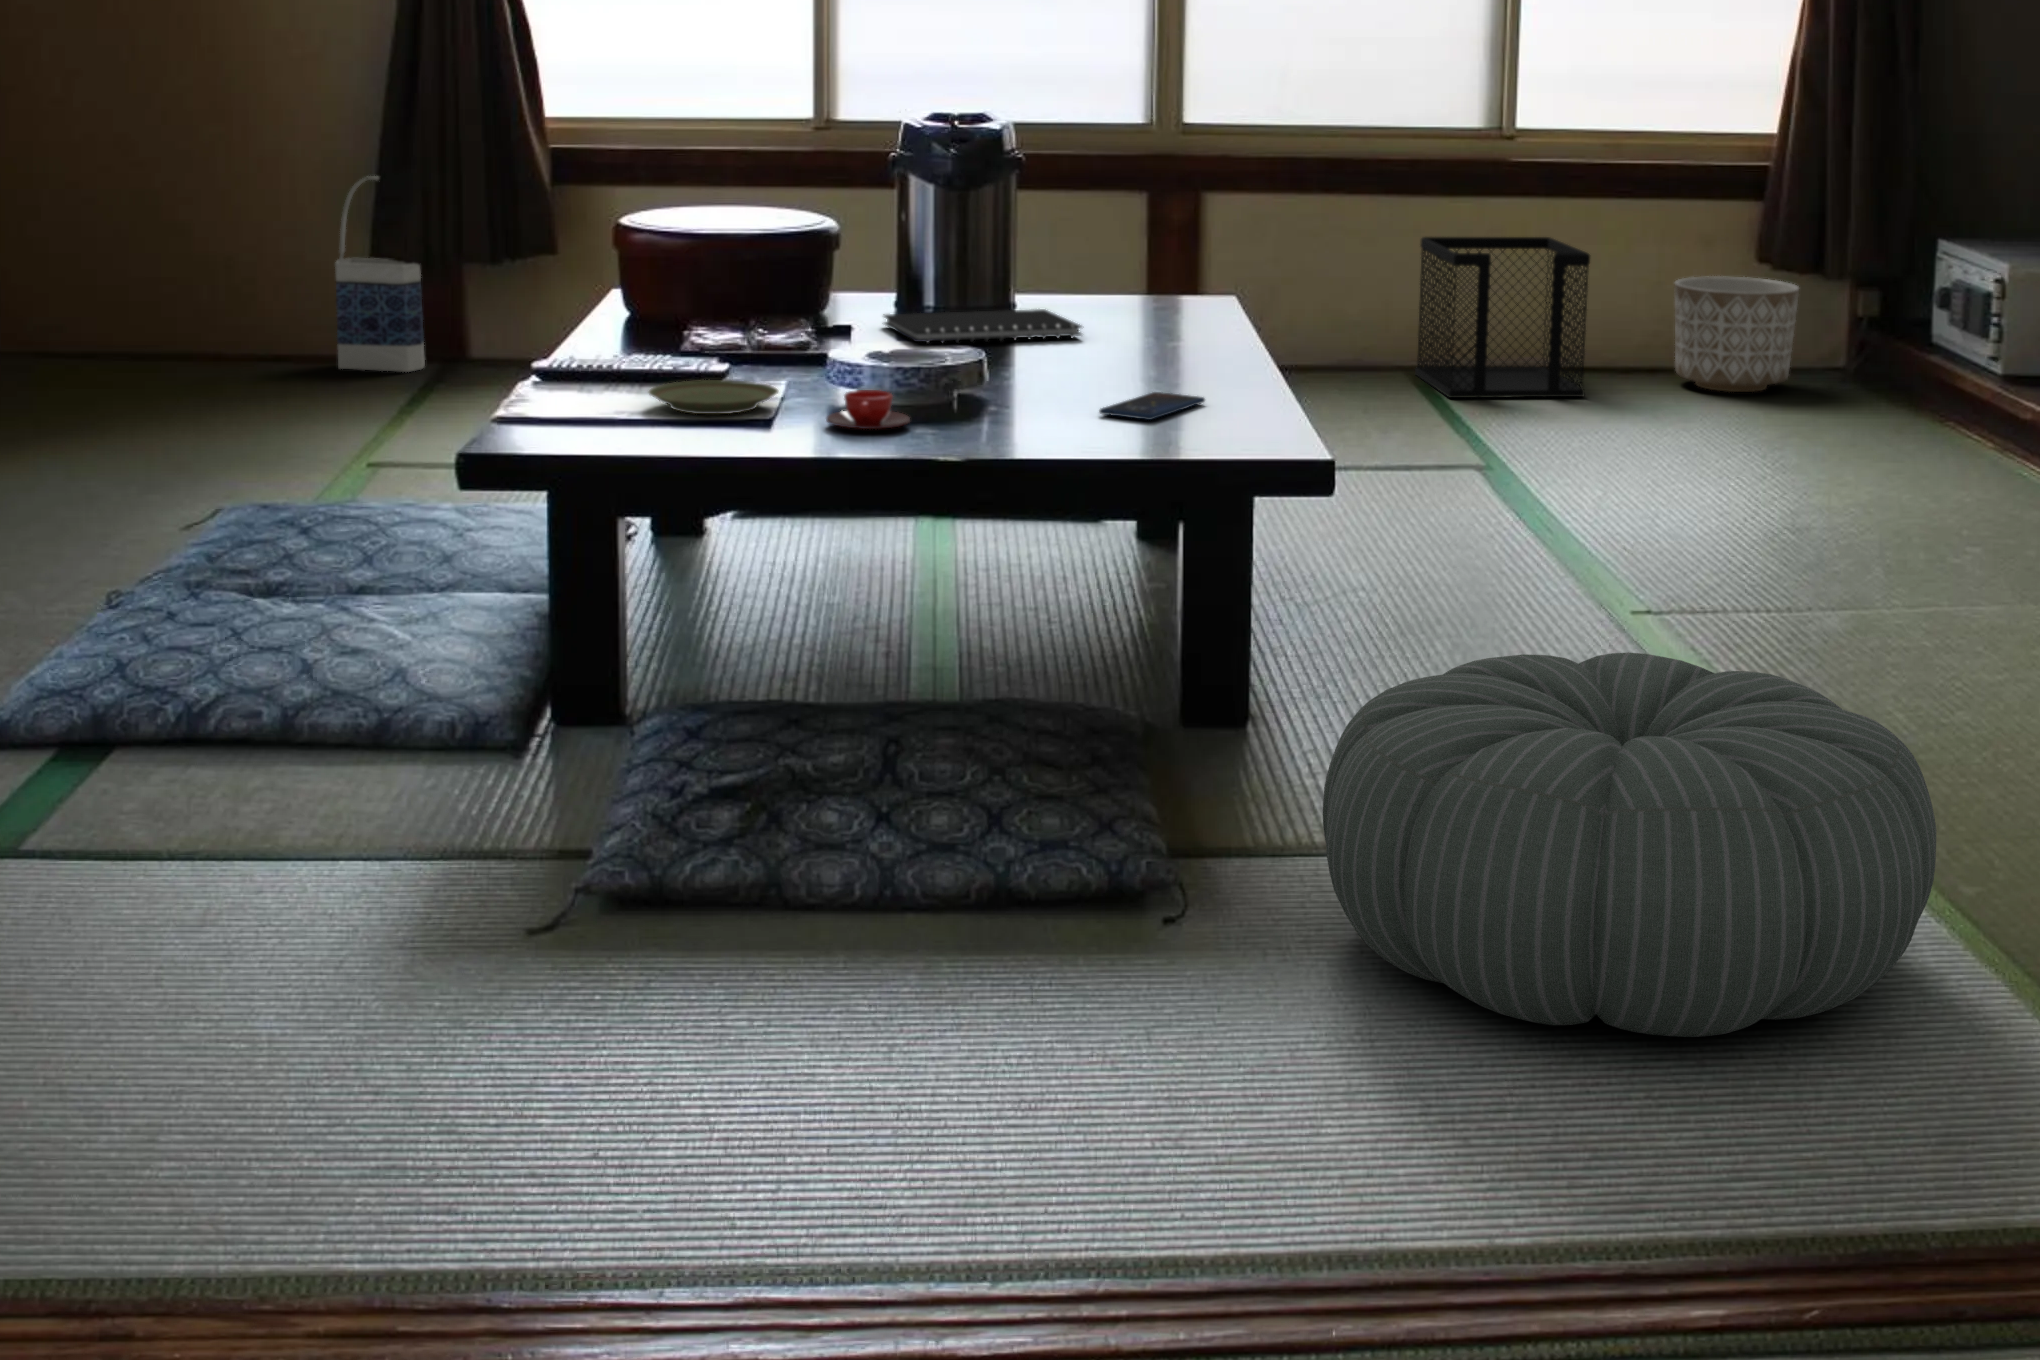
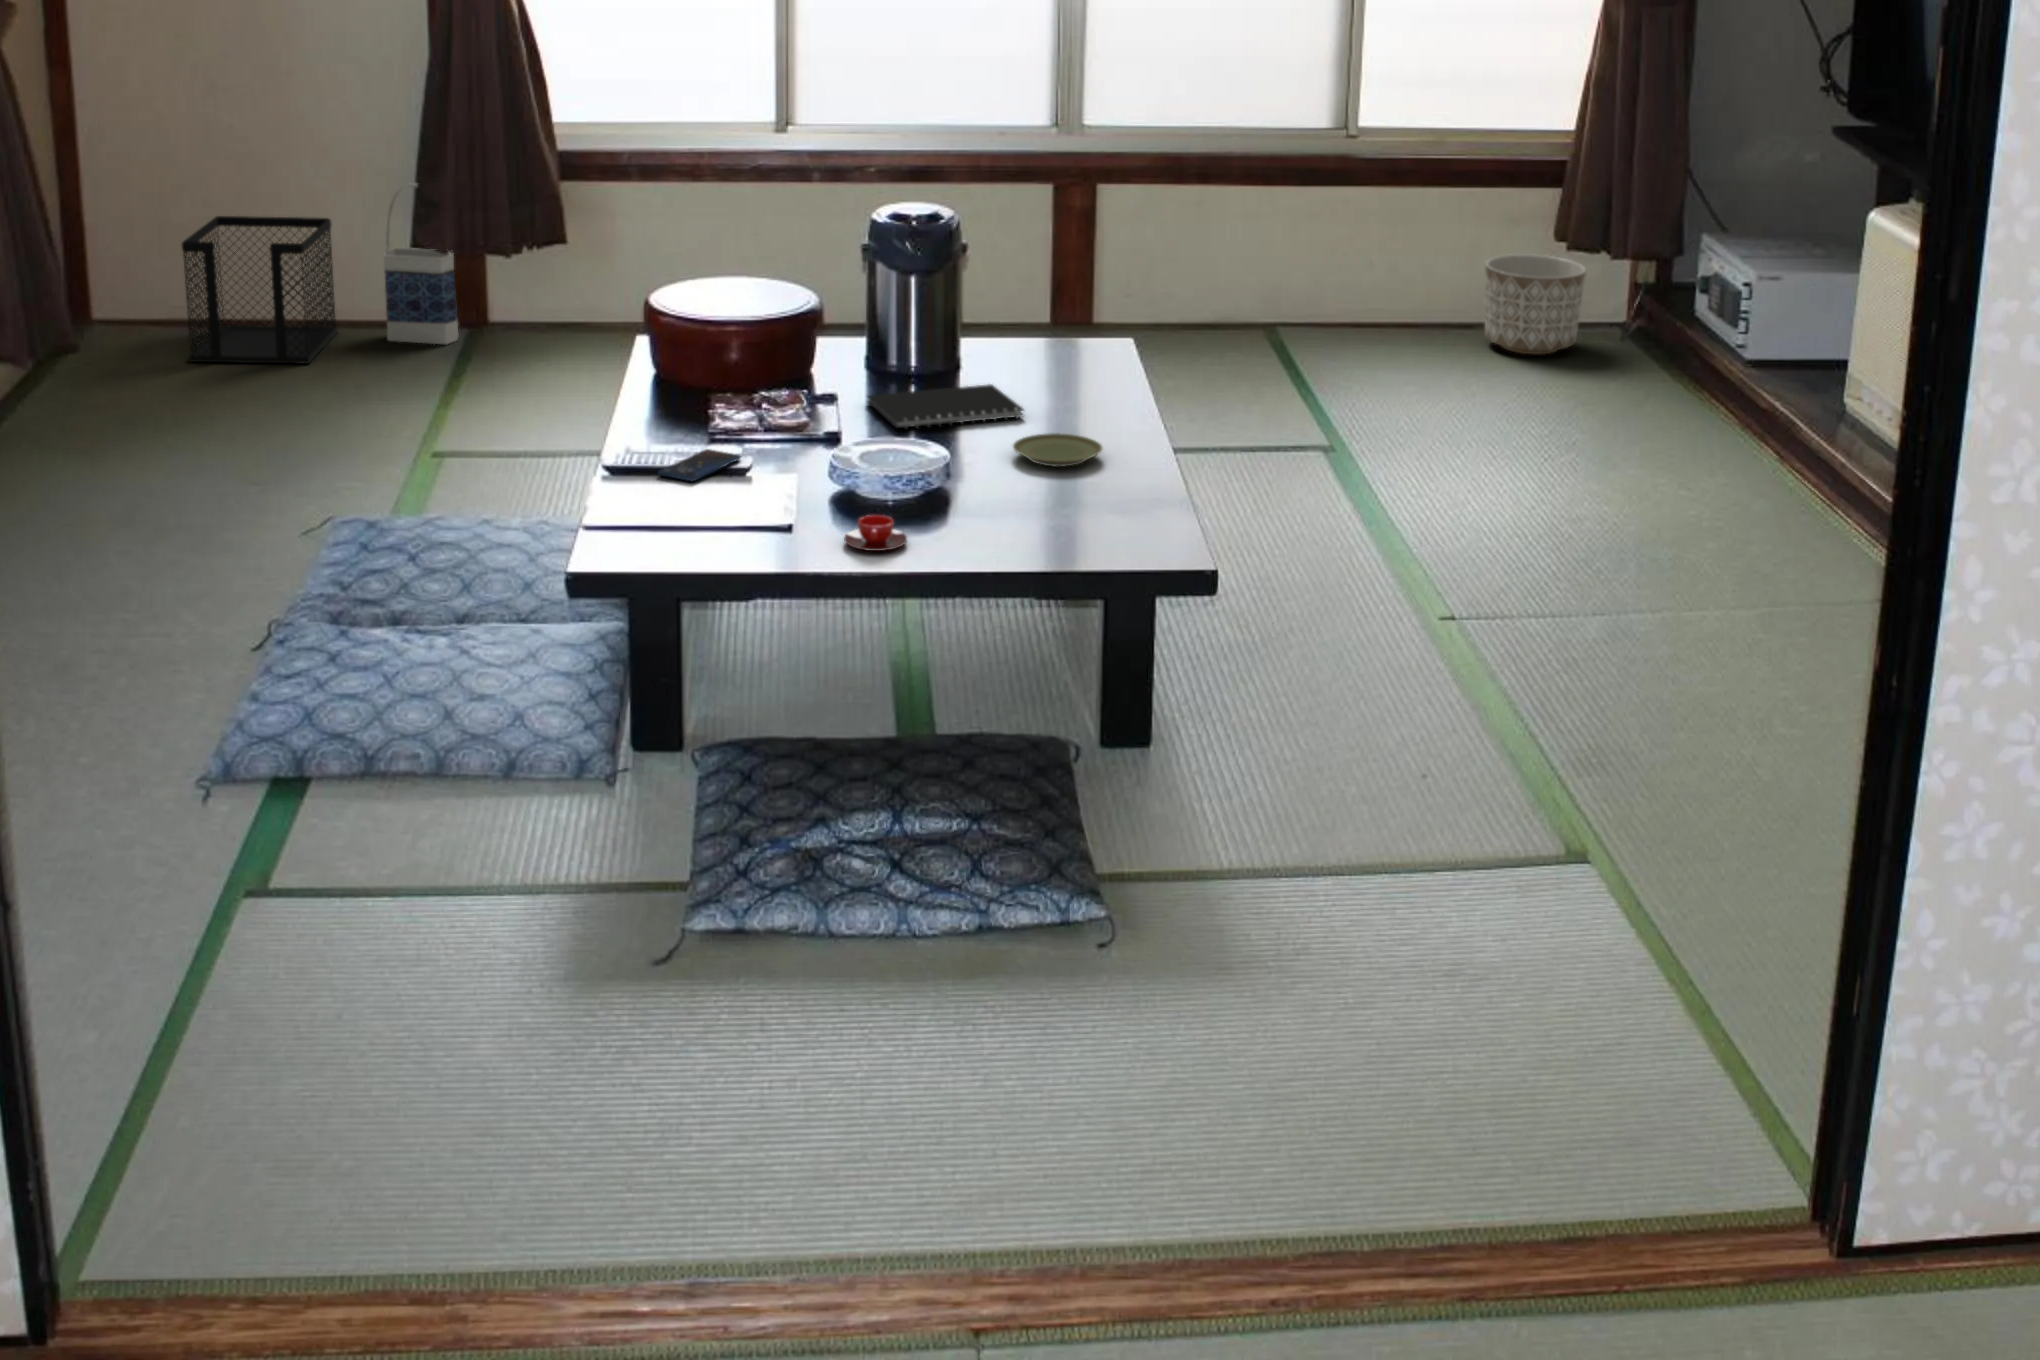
wastebasket: present [1415,237,1590,398] -> present [181,216,338,364]
plate: present [649,380,778,414] -> present [1013,433,1102,467]
smartphone: present [1099,392,1205,420] -> present [658,449,741,481]
pouf: present [1323,652,1936,1037] -> none [1222,744,1655,1055]

